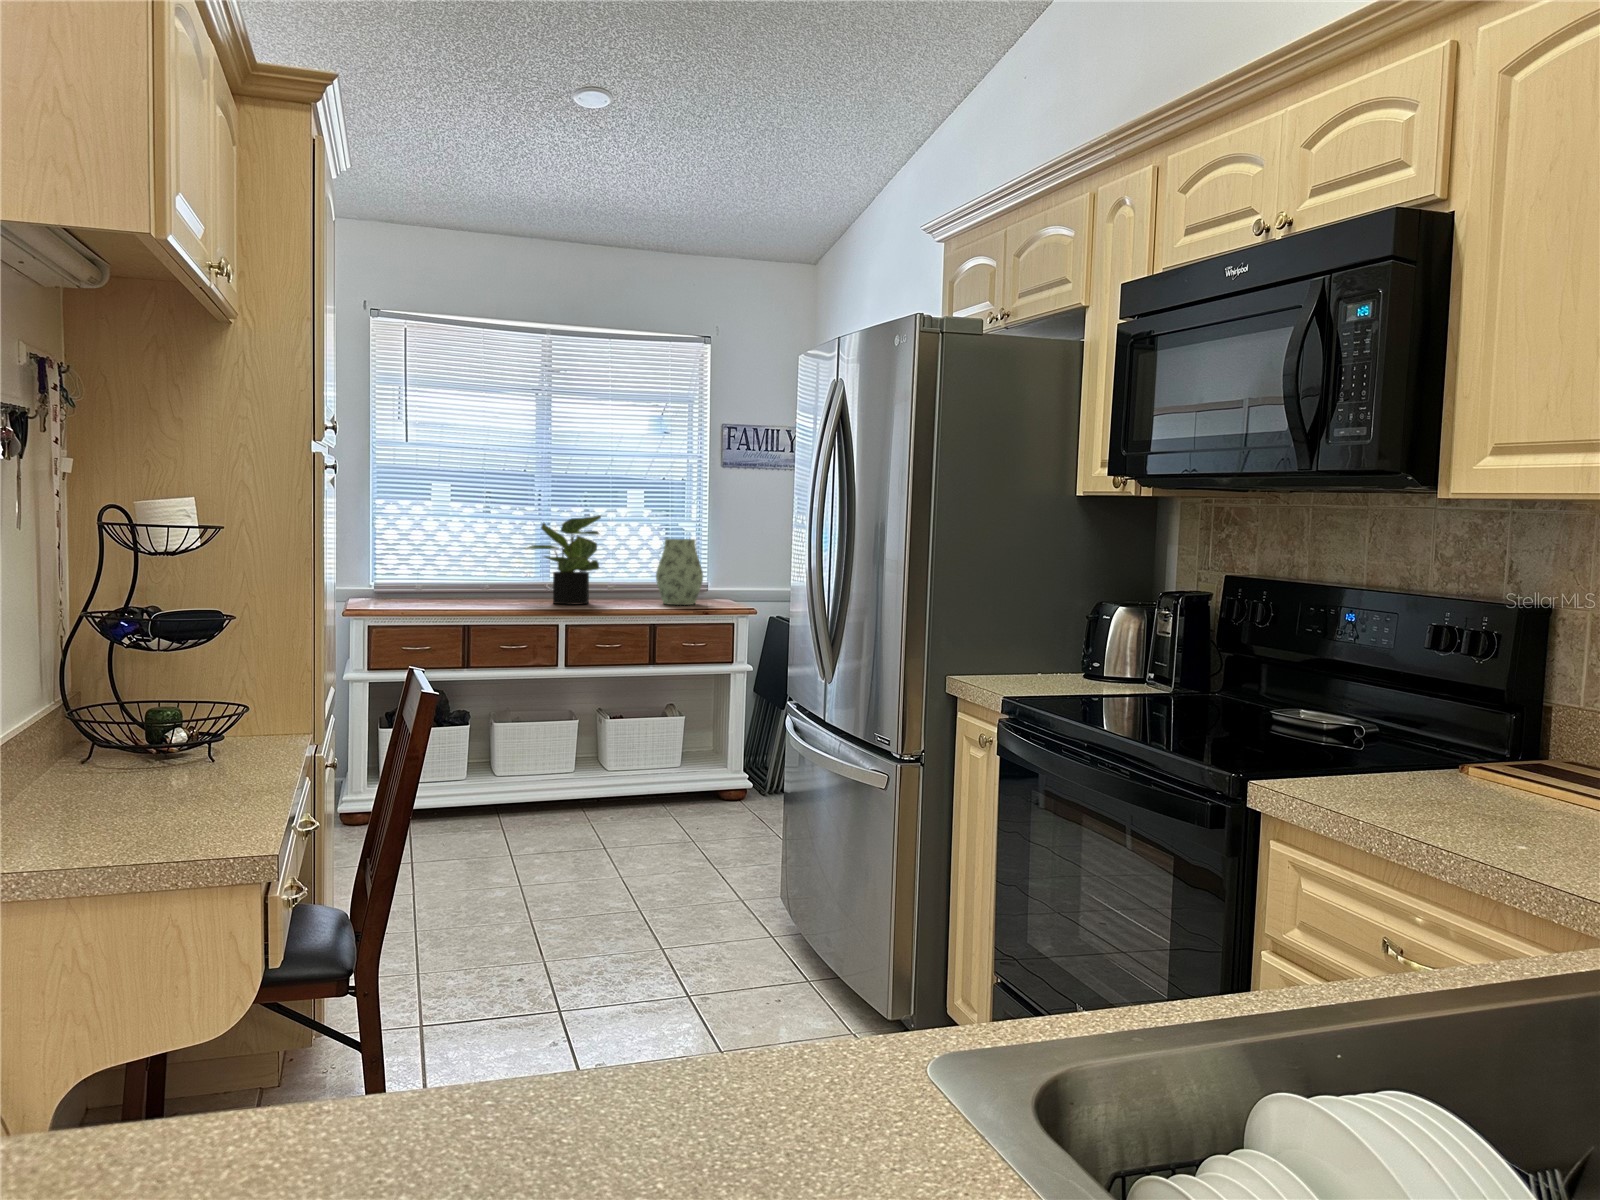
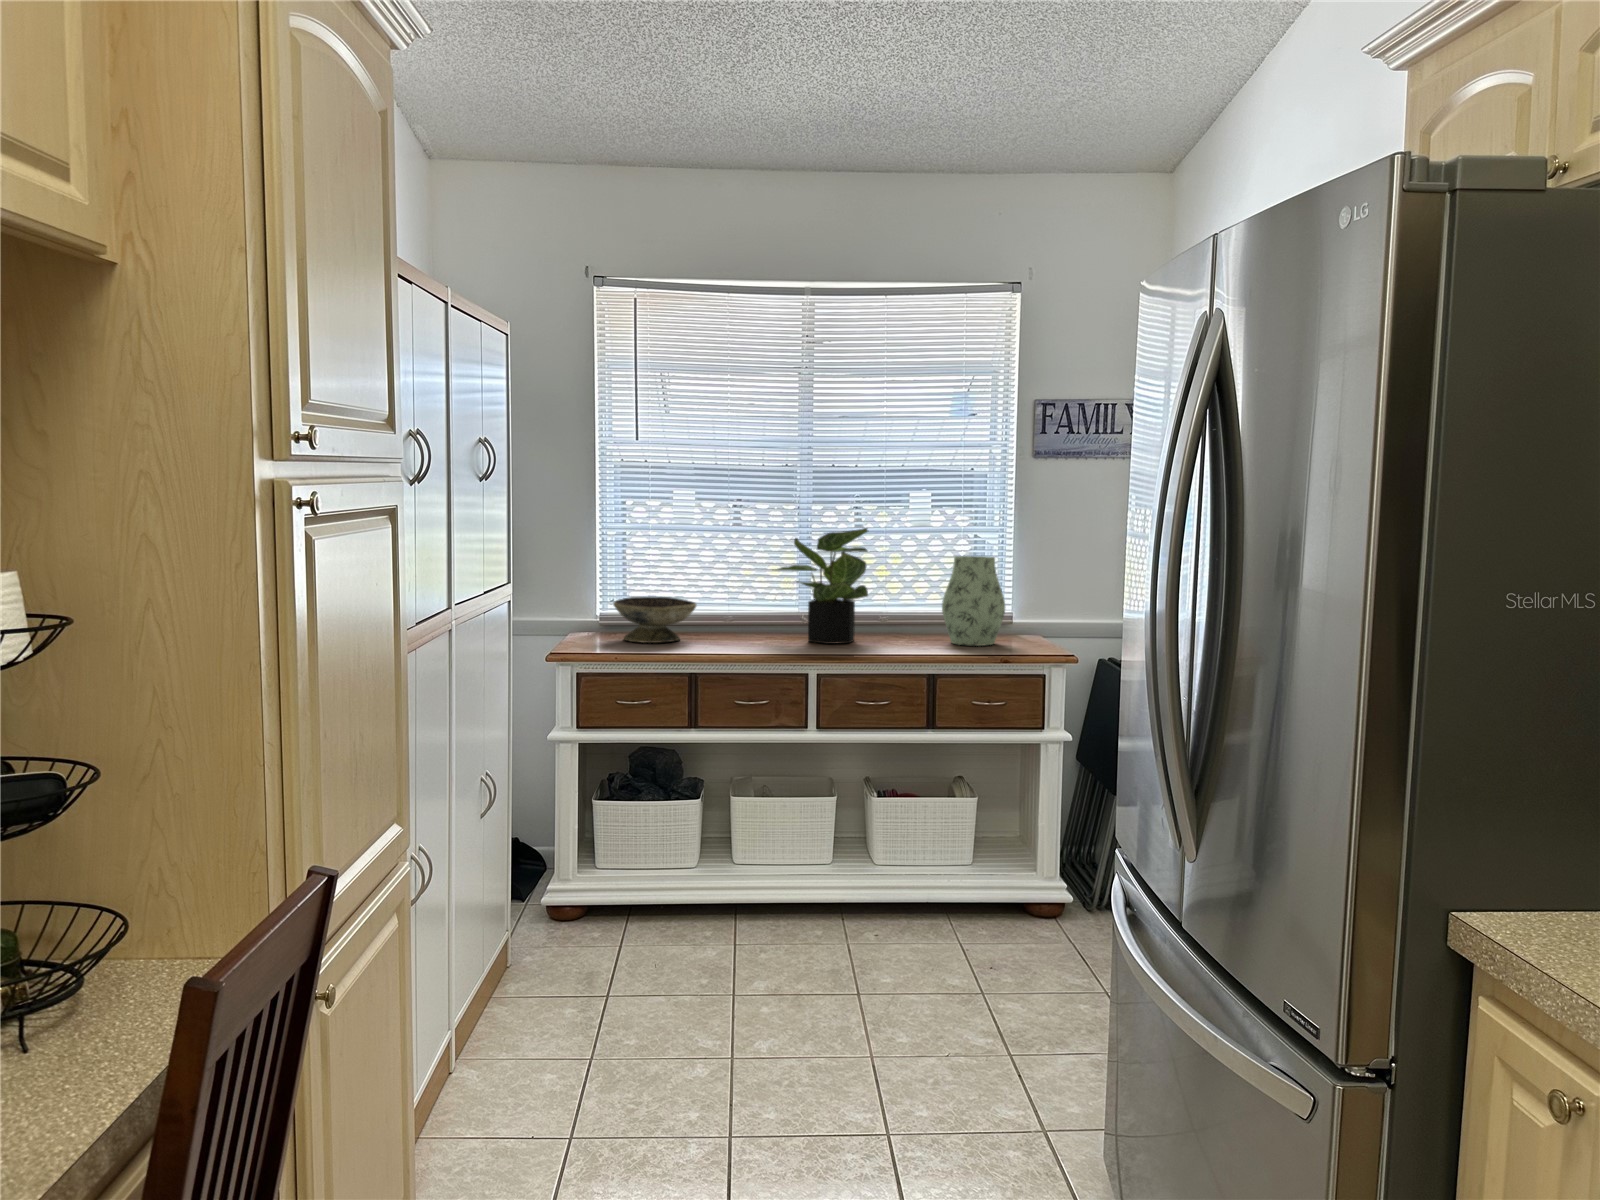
decorative bowl: none [392,570,462,605] -> present [614,597,697,643]

